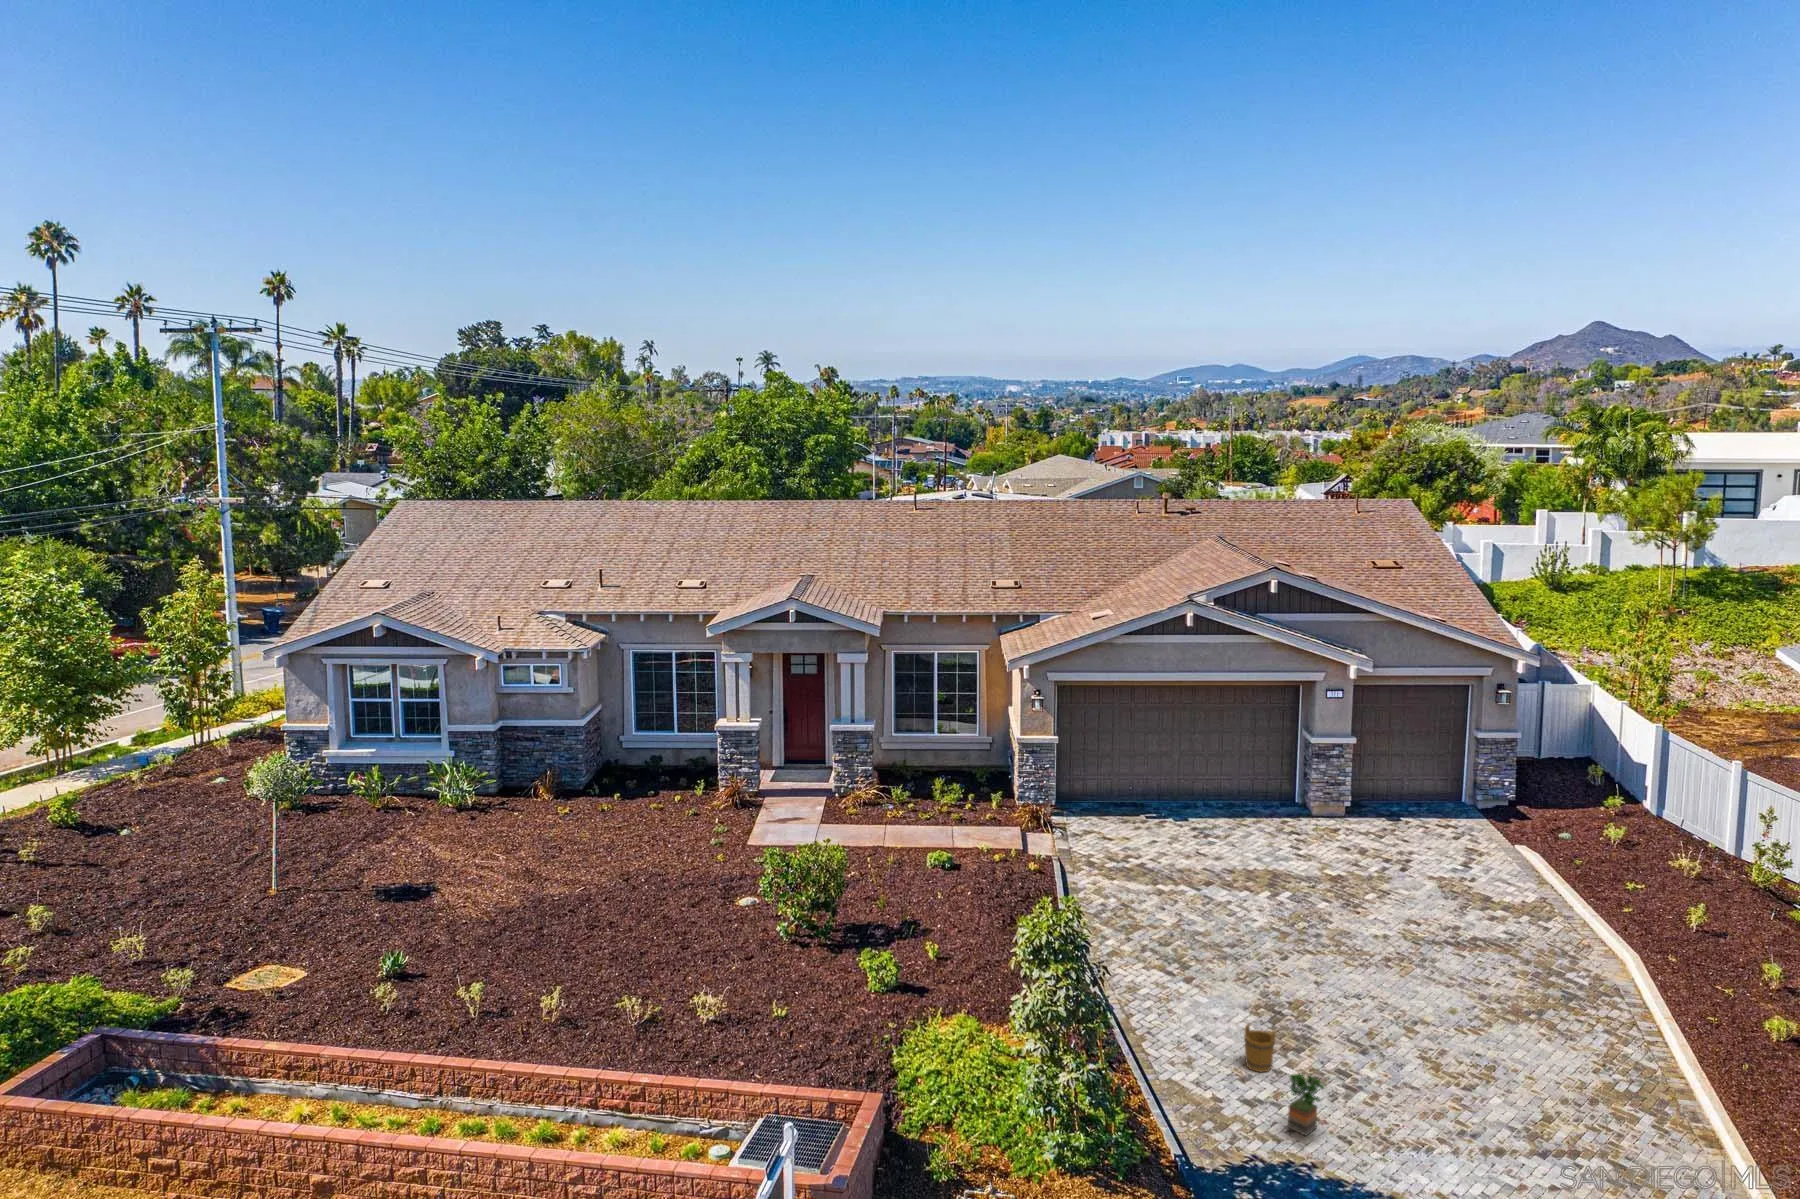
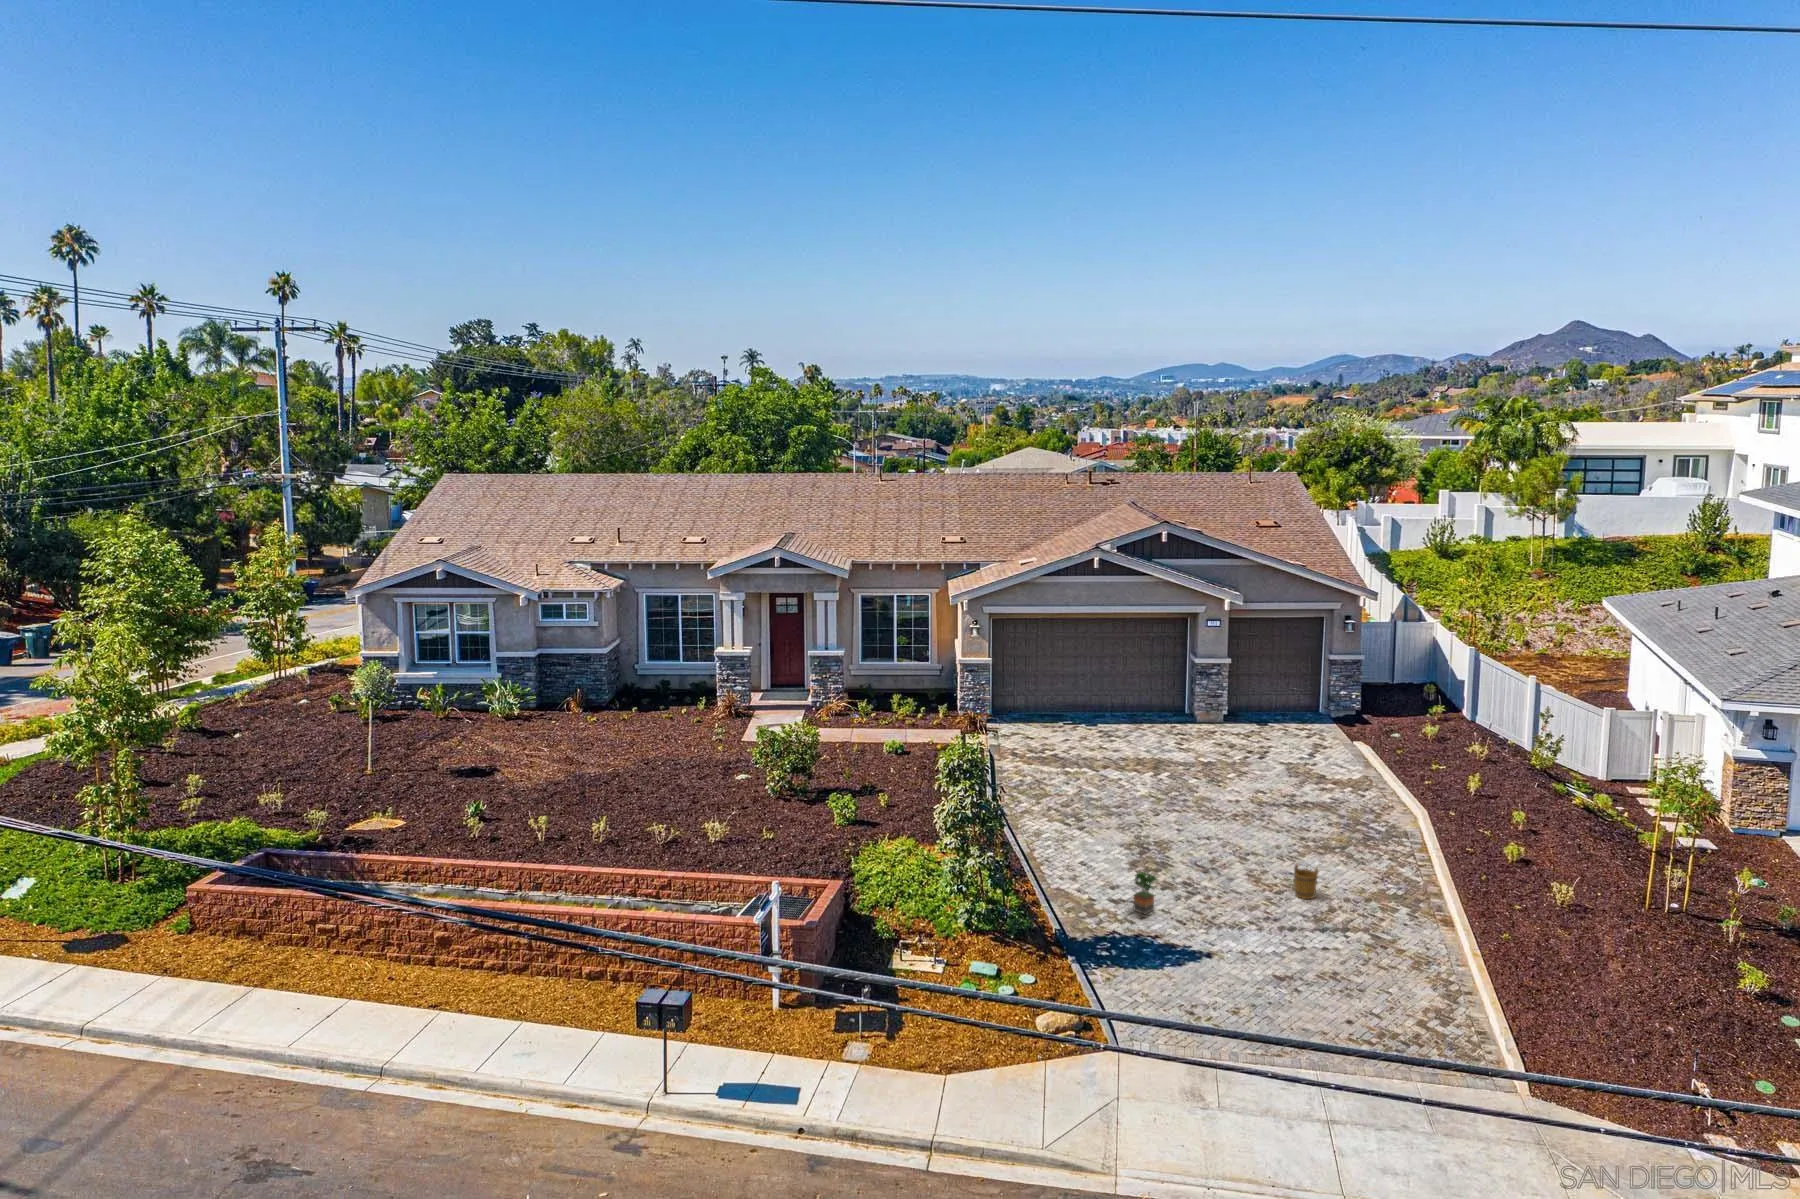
bucket: present [1244,1024,1276,1072] -> present [1294,864,1318,899]

